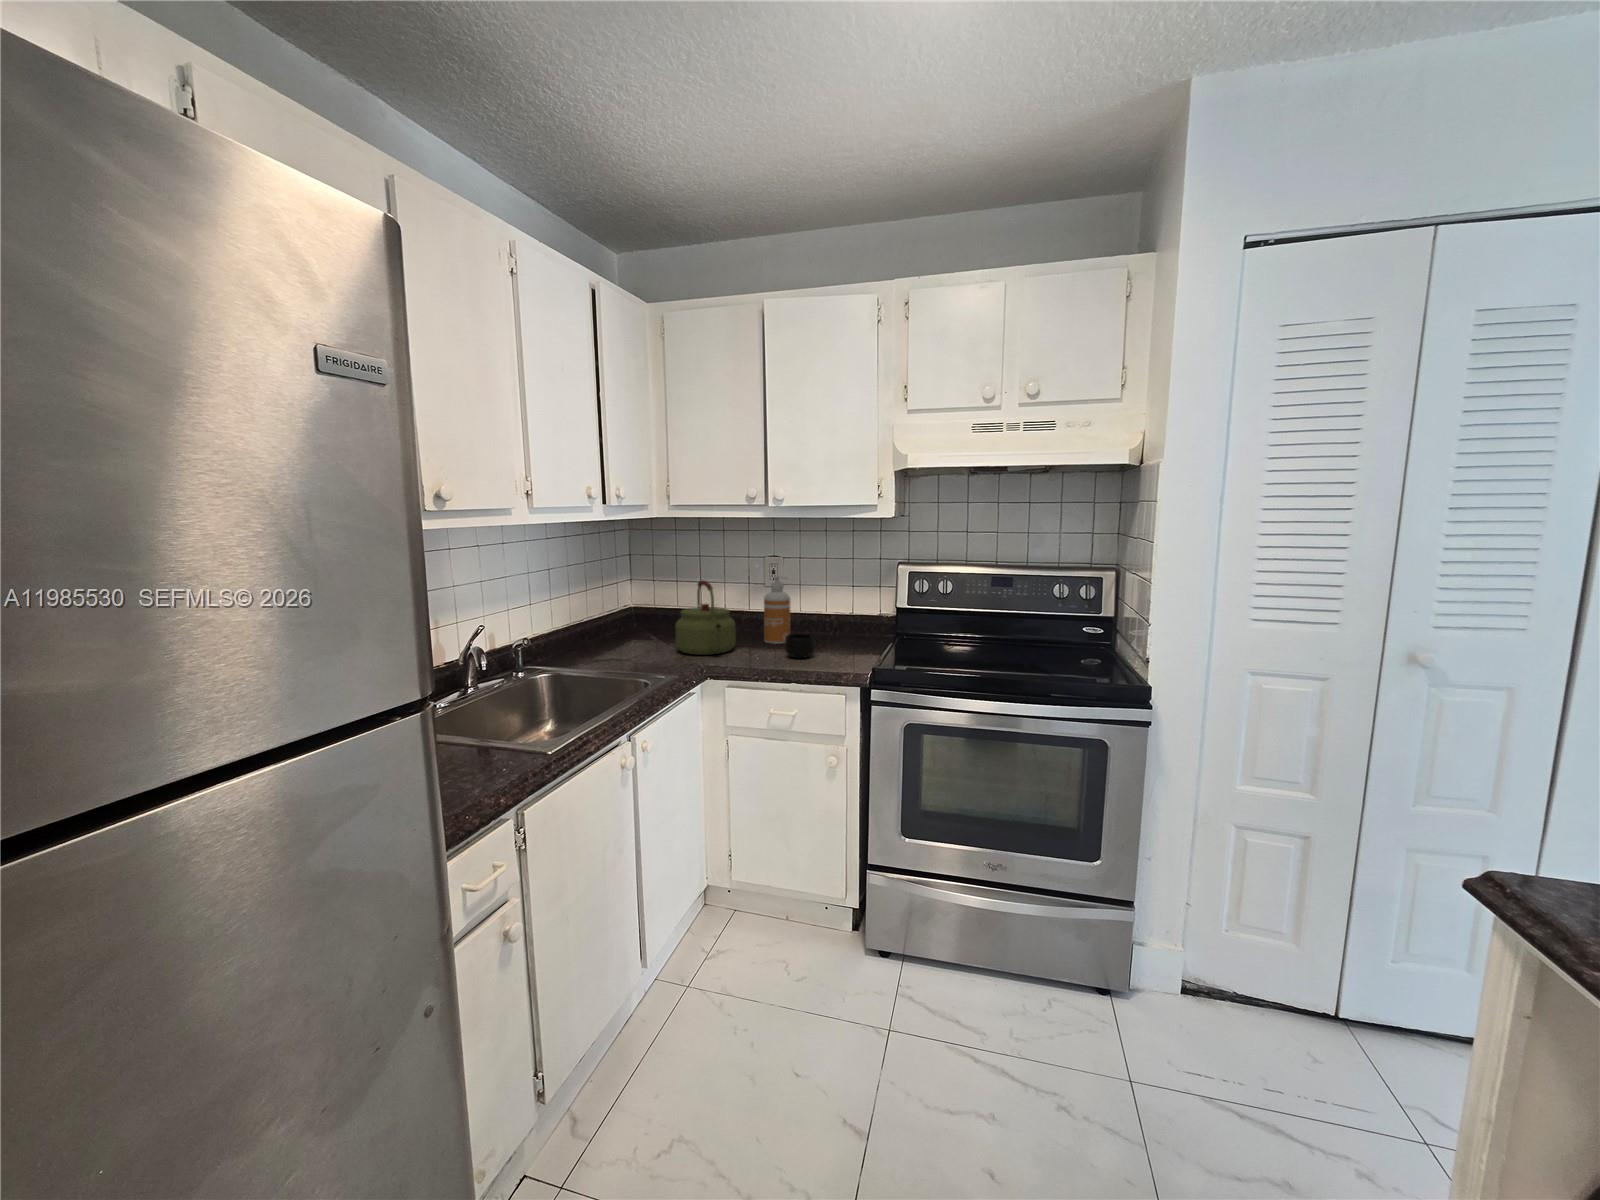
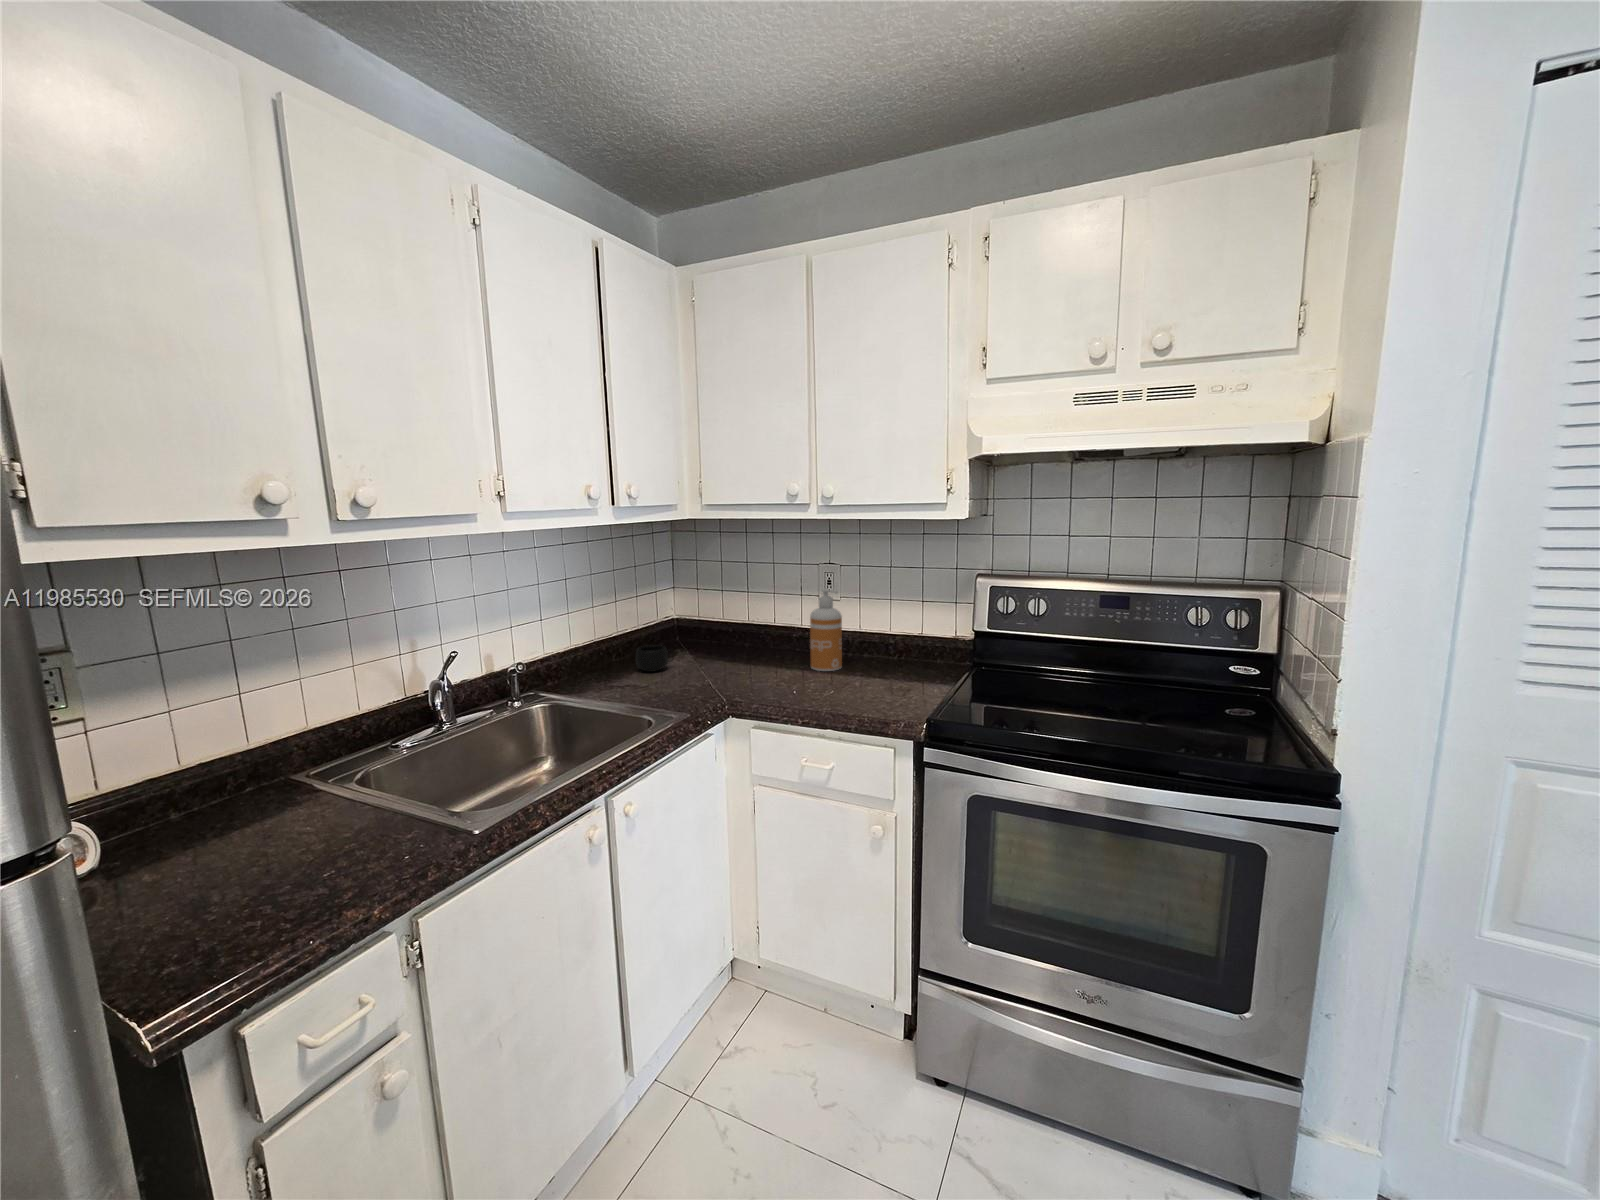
kettle: present [675,581,736,655] -> none [701,595,773,685]
mug: present [785,634,817,658] -> present [636,645,673,672]

